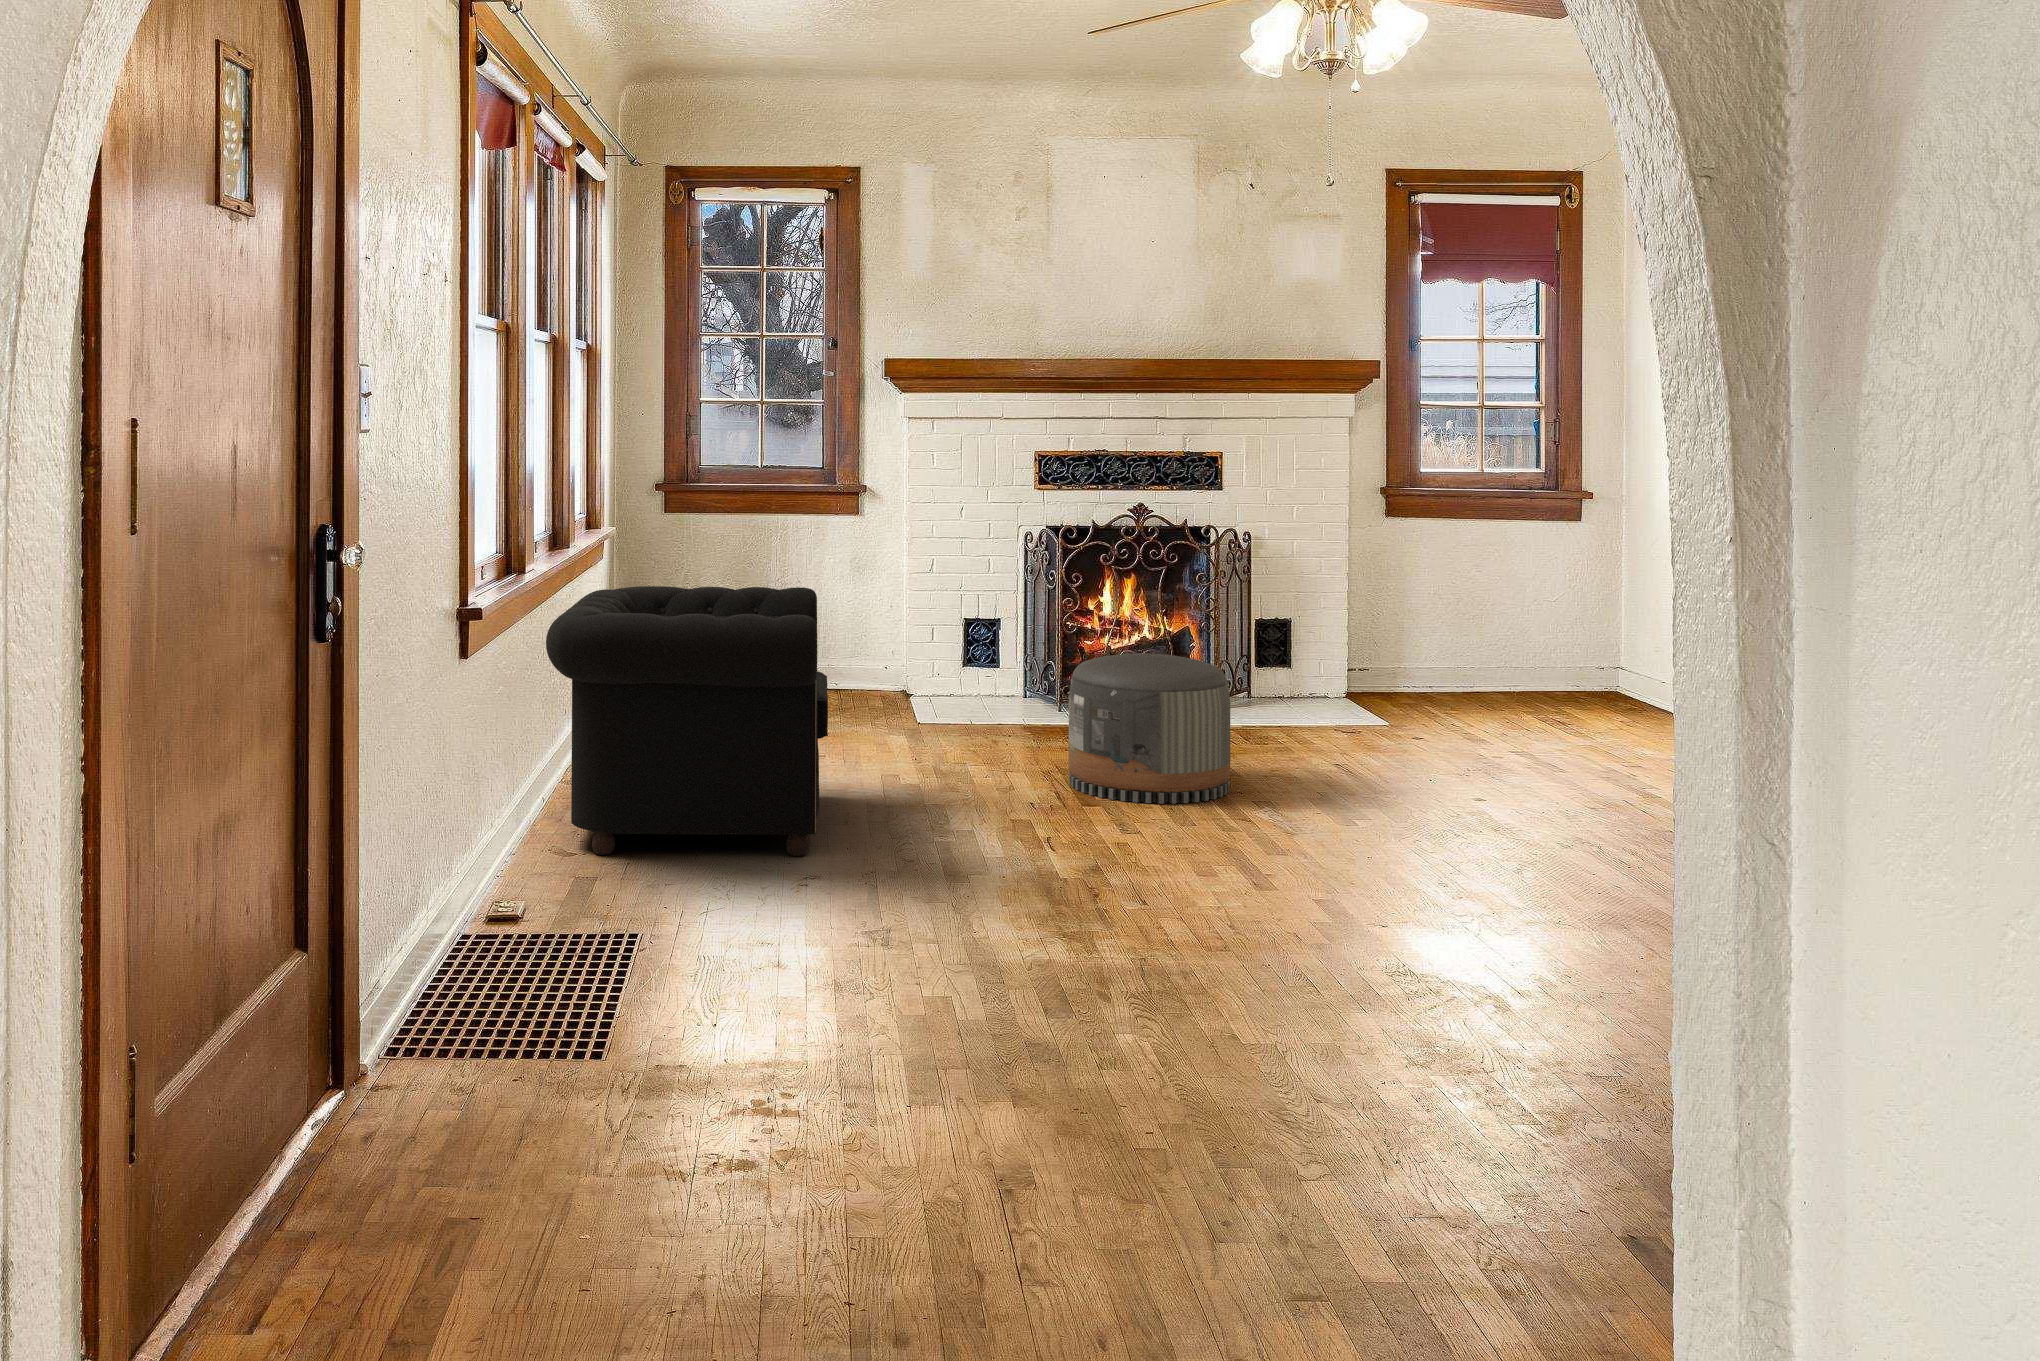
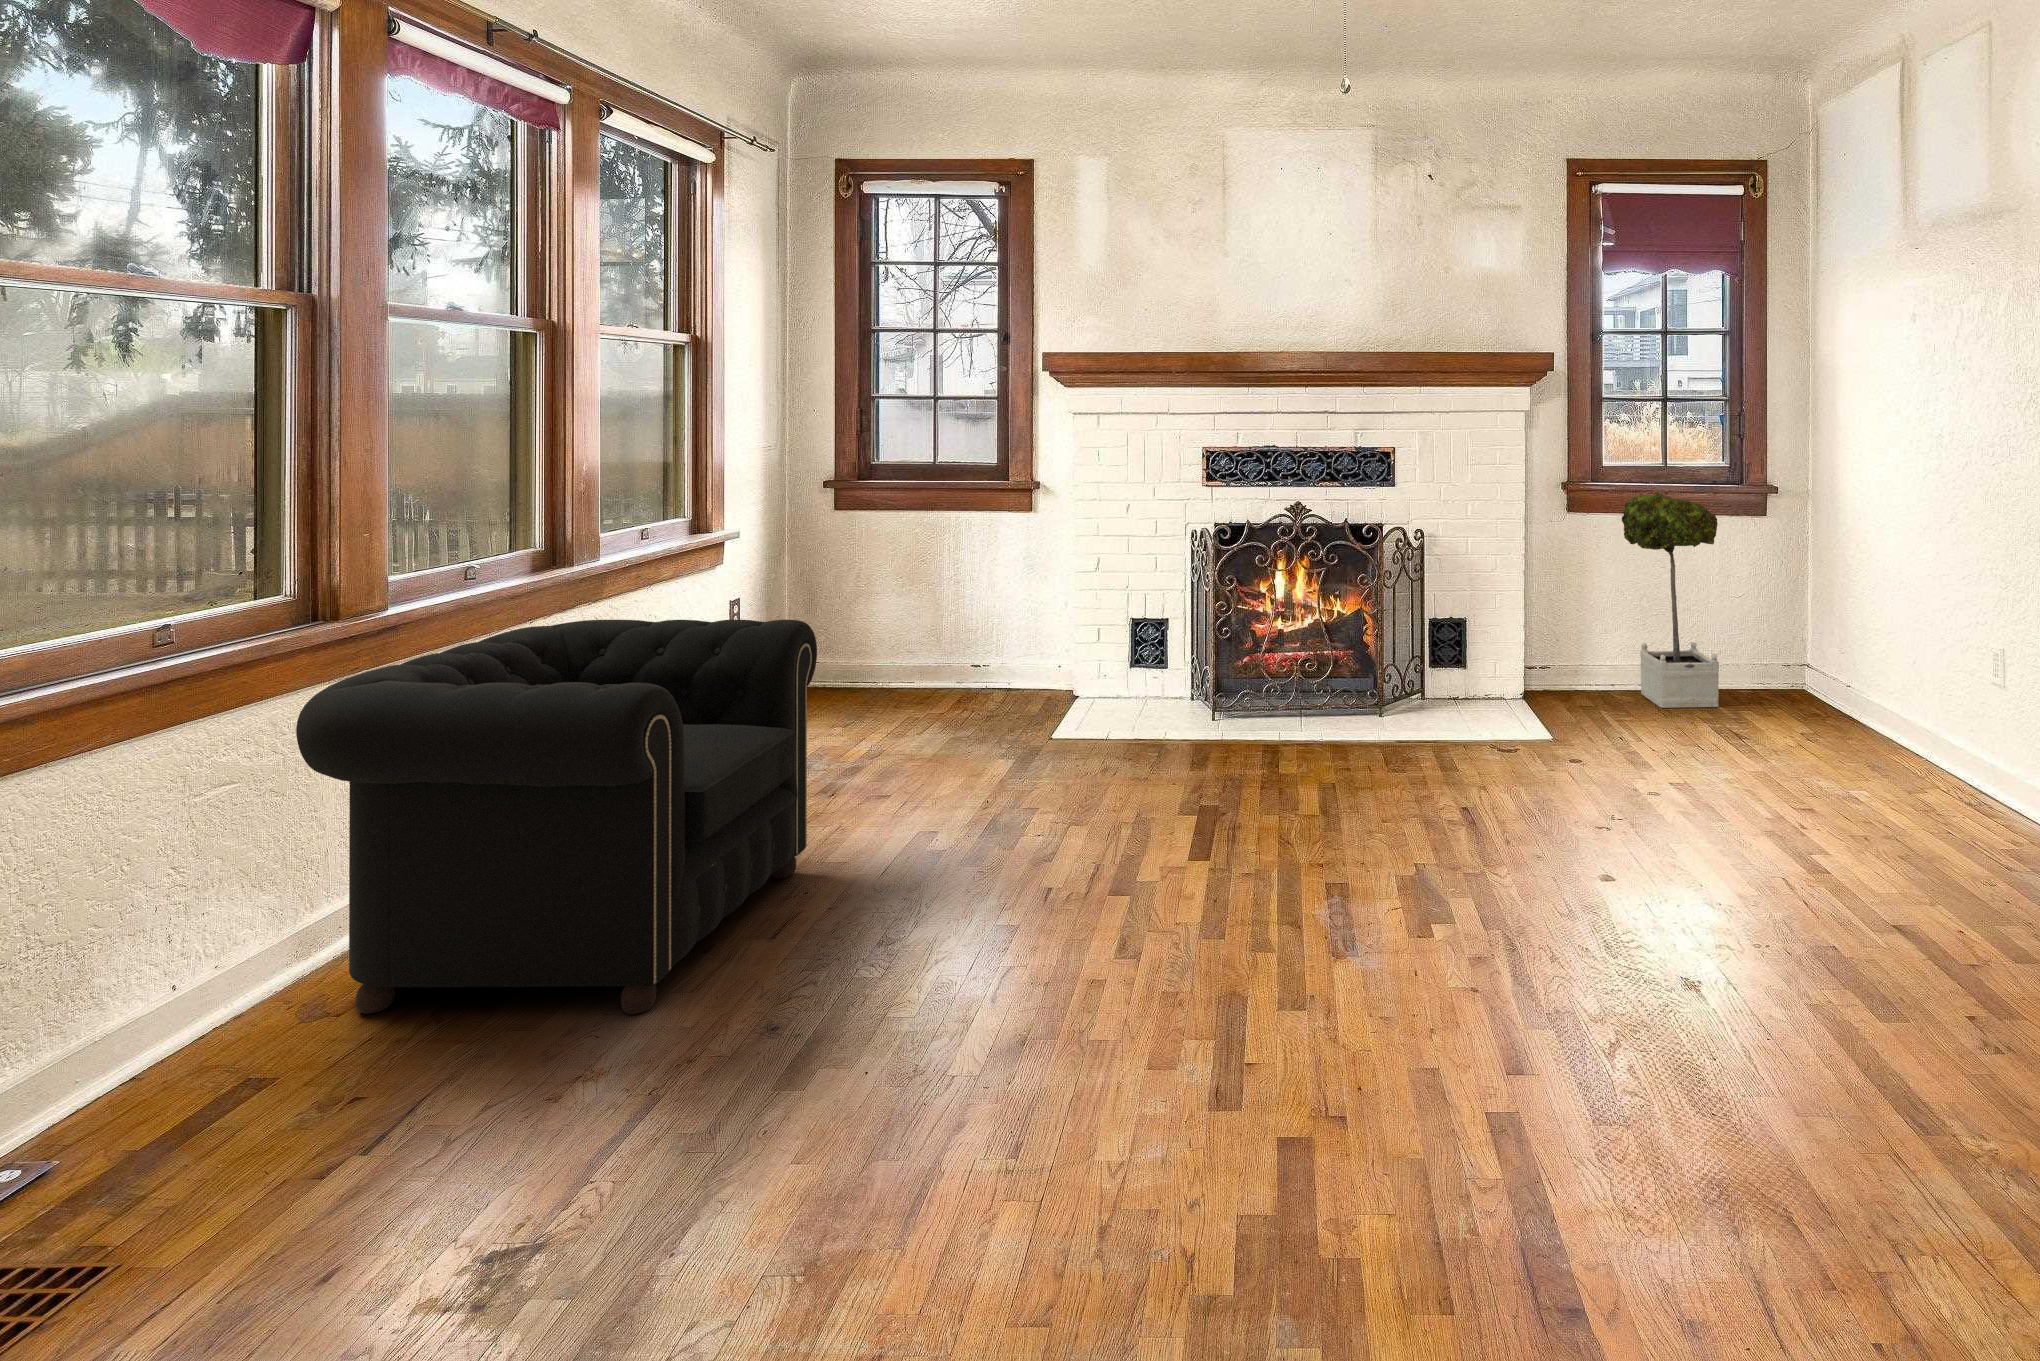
potted tree: none [1441,497,1538,708] -> present [1622,491,1719,708]
pouf: present [1069,653,1231,804] -> none [1130,685,1318,884]

